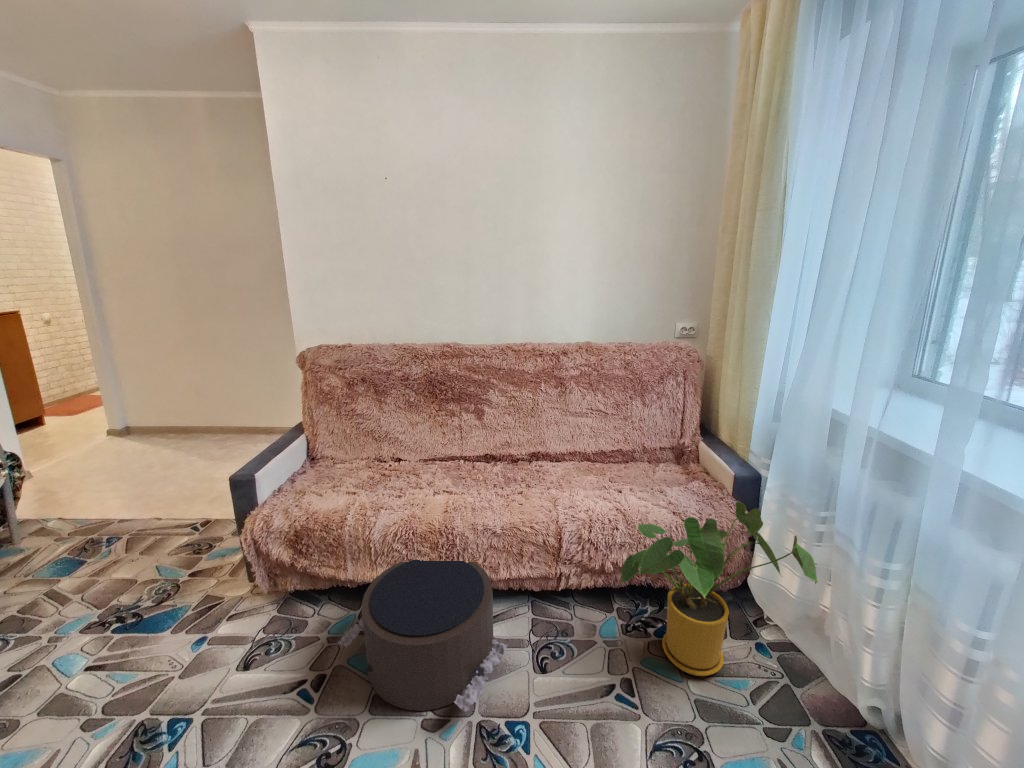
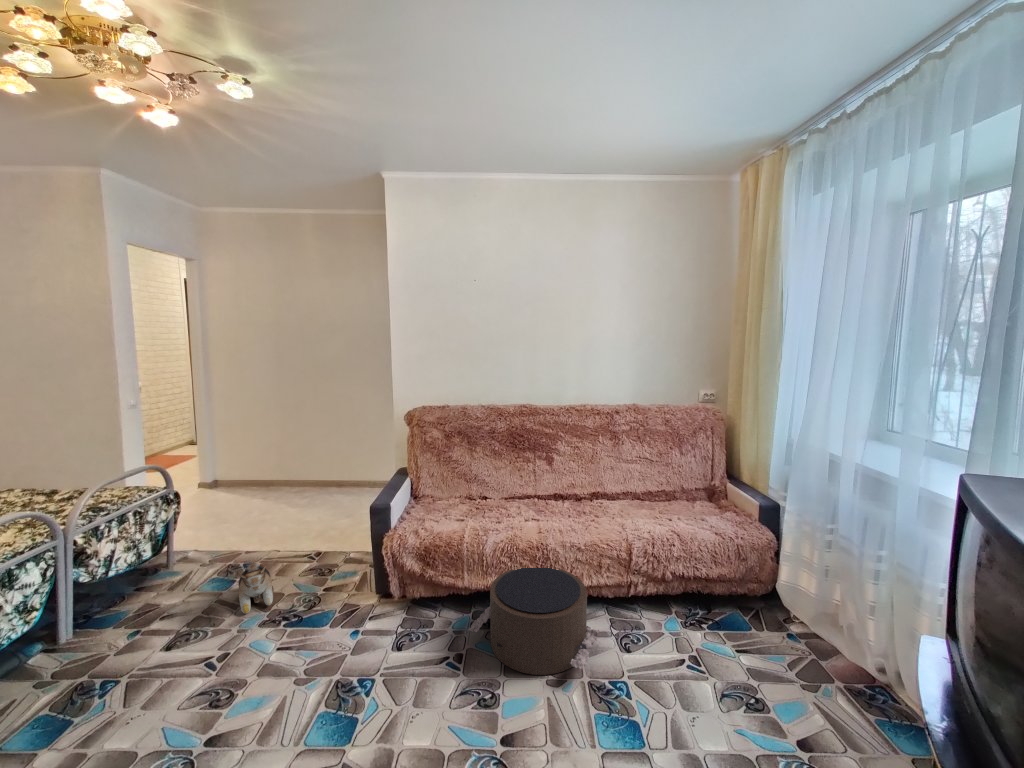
house plant: present [621,502,818,676] -> none [682,520,828,655]
plush toy: none [43,549,125,611] -> present [239,563,274,614]

